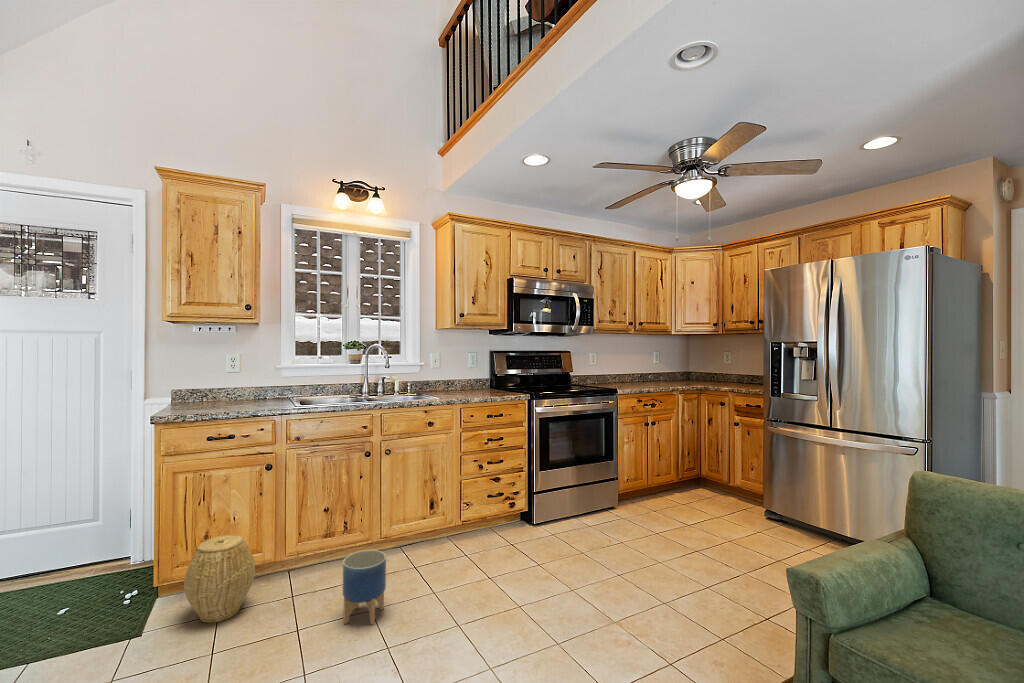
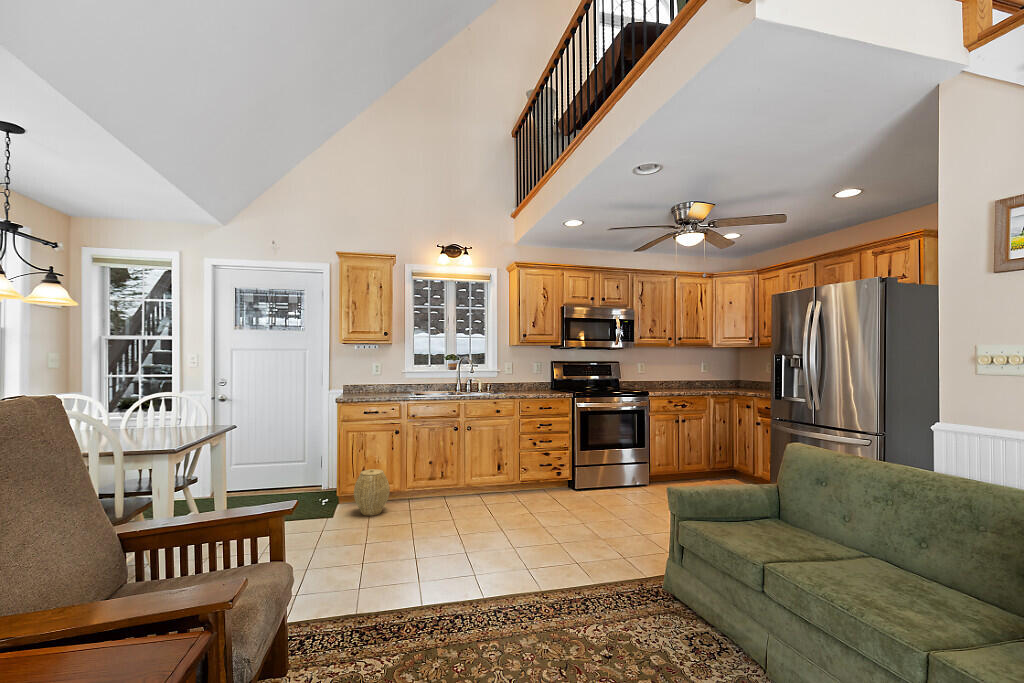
planter: present [343,550,386,625] -> none [436,484,461,525]

